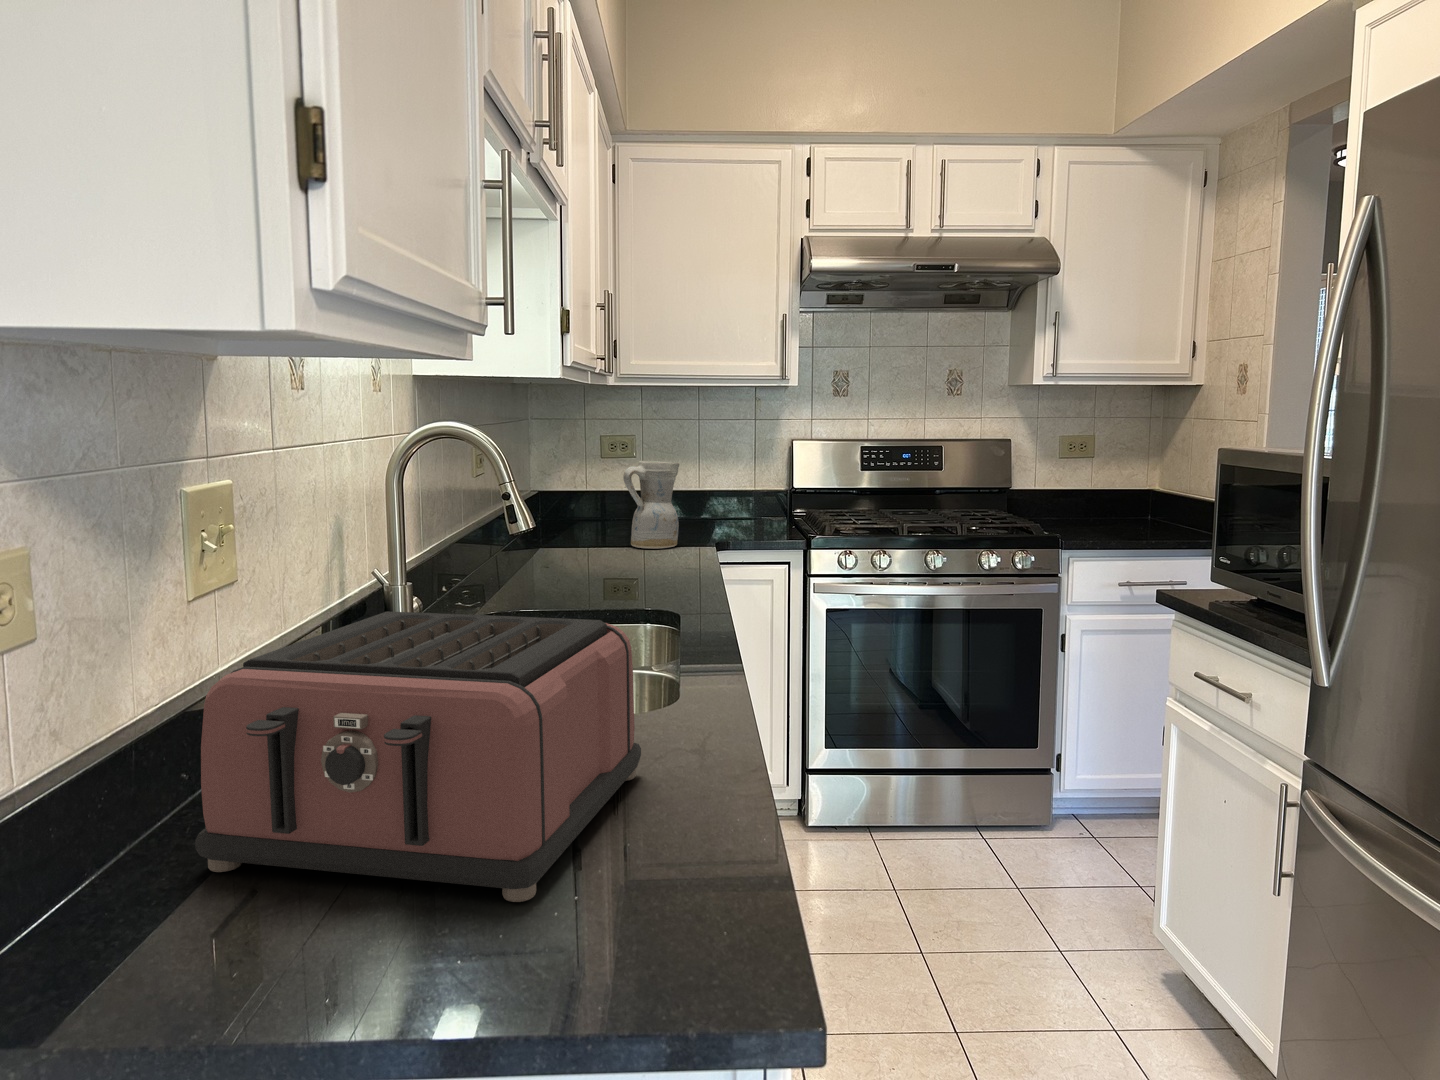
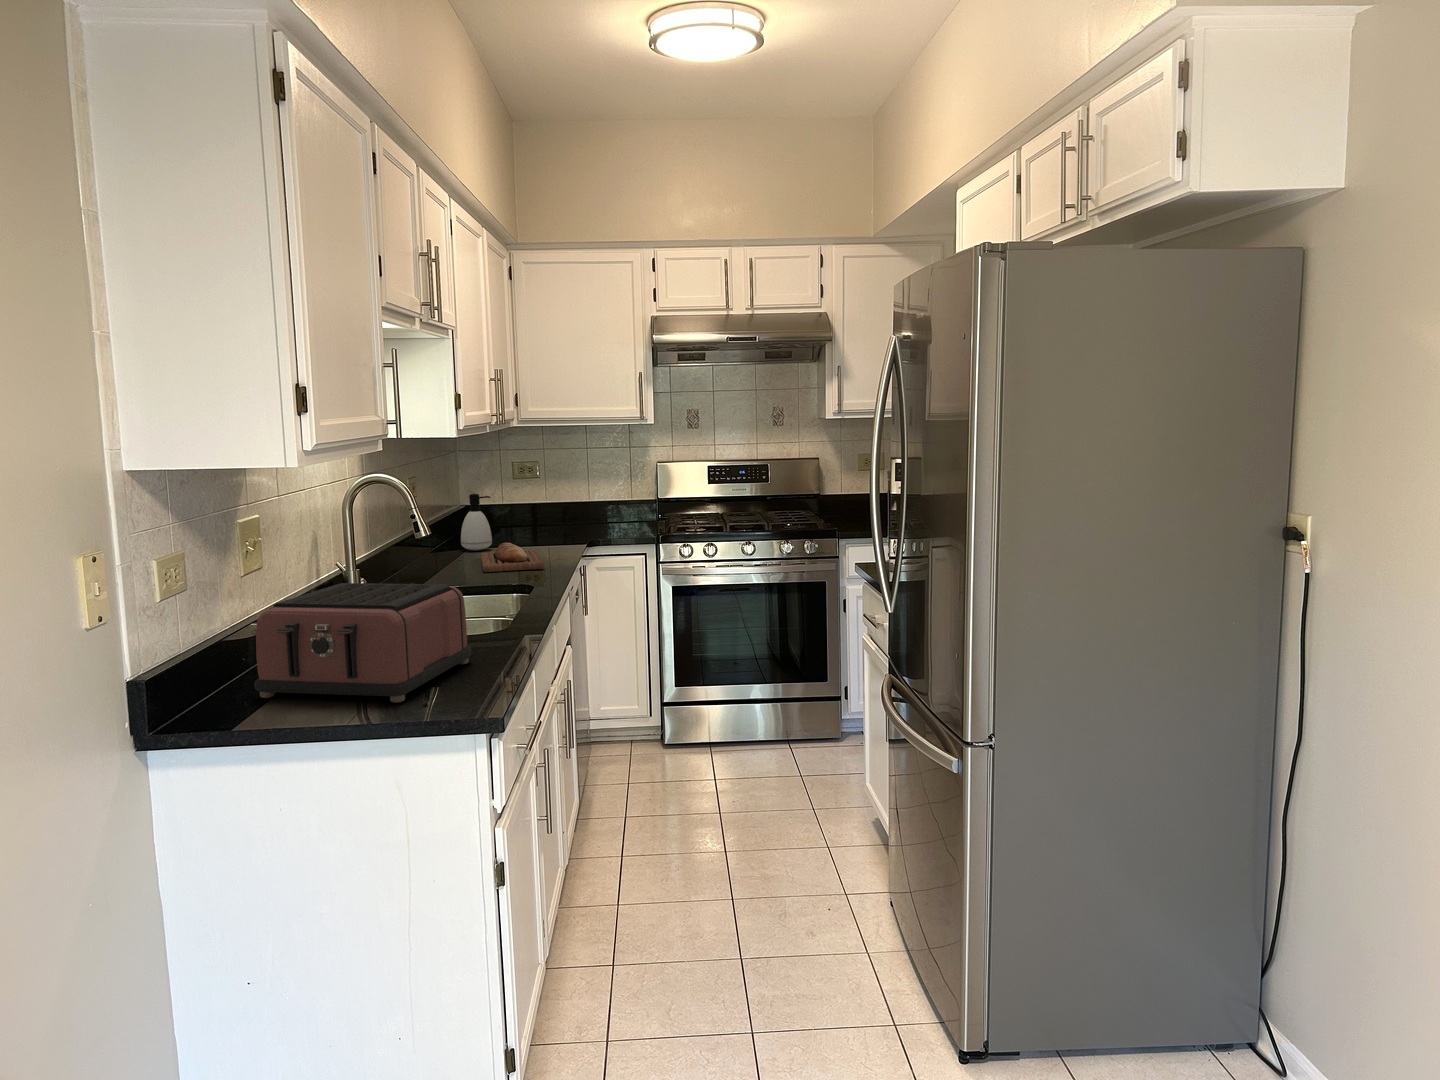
ceramic pitcher: present [623,461,679,549] -> none [522,482,563,545]
soap dispenser: none [539,474,582,554] -> present [461,494,492,550]
bread loaf: none [572,544,672,587] -> present [481,543,543,572]

